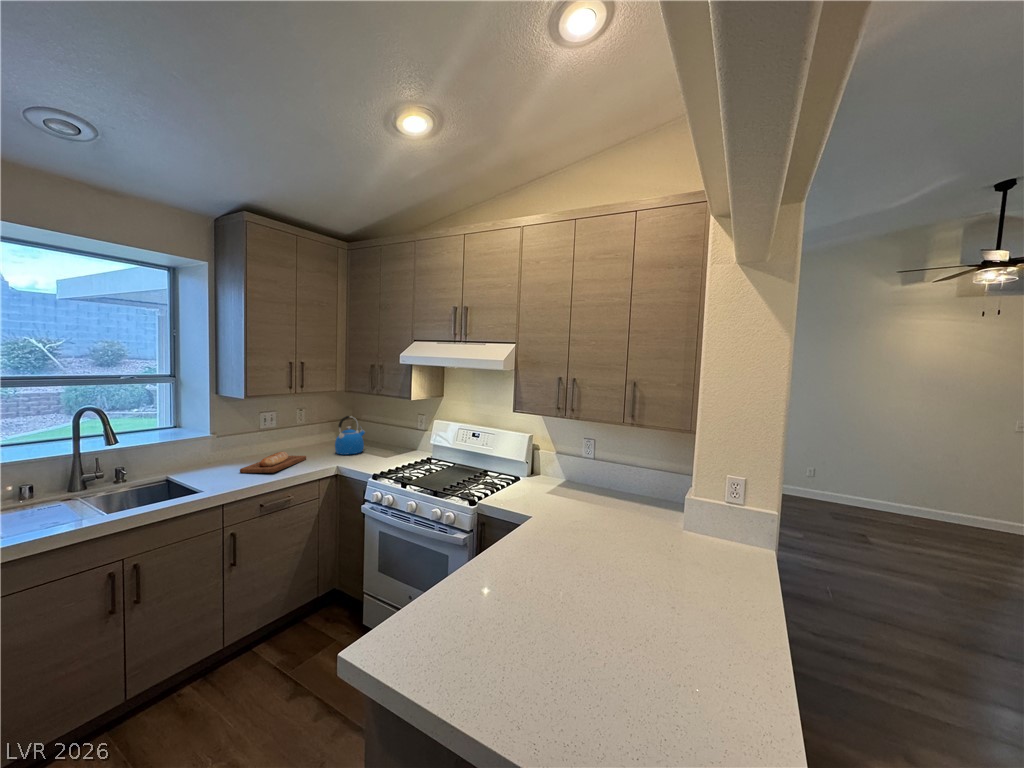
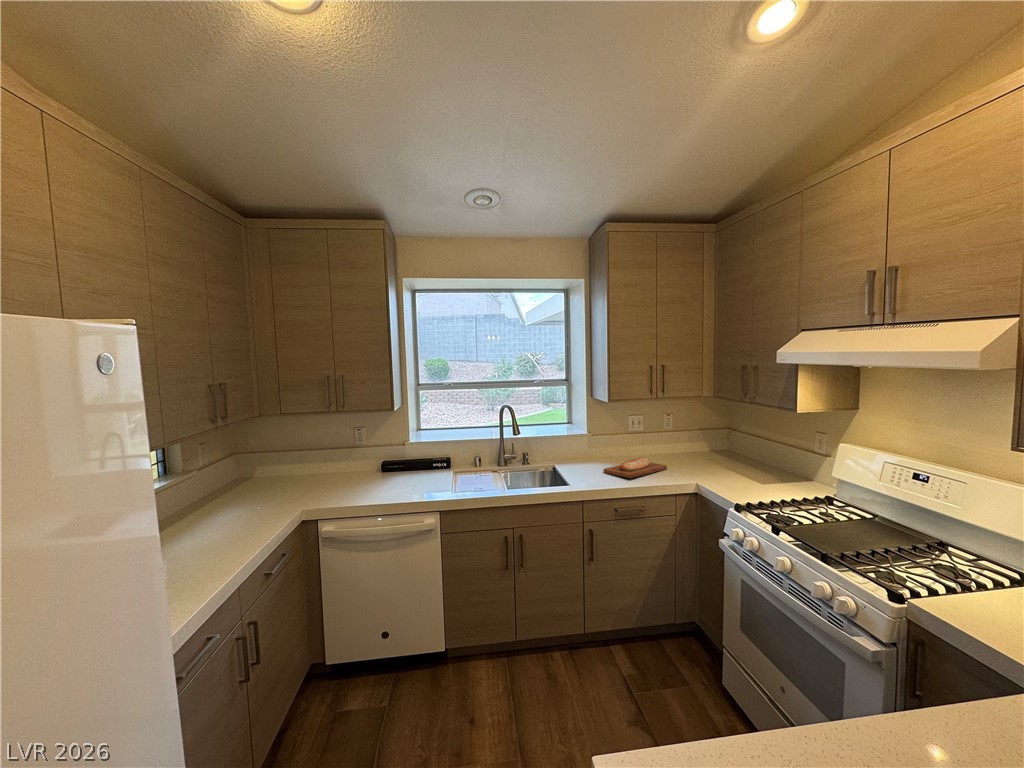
kettle: present [335,416,365,455] -> none [700,426,738,471]

